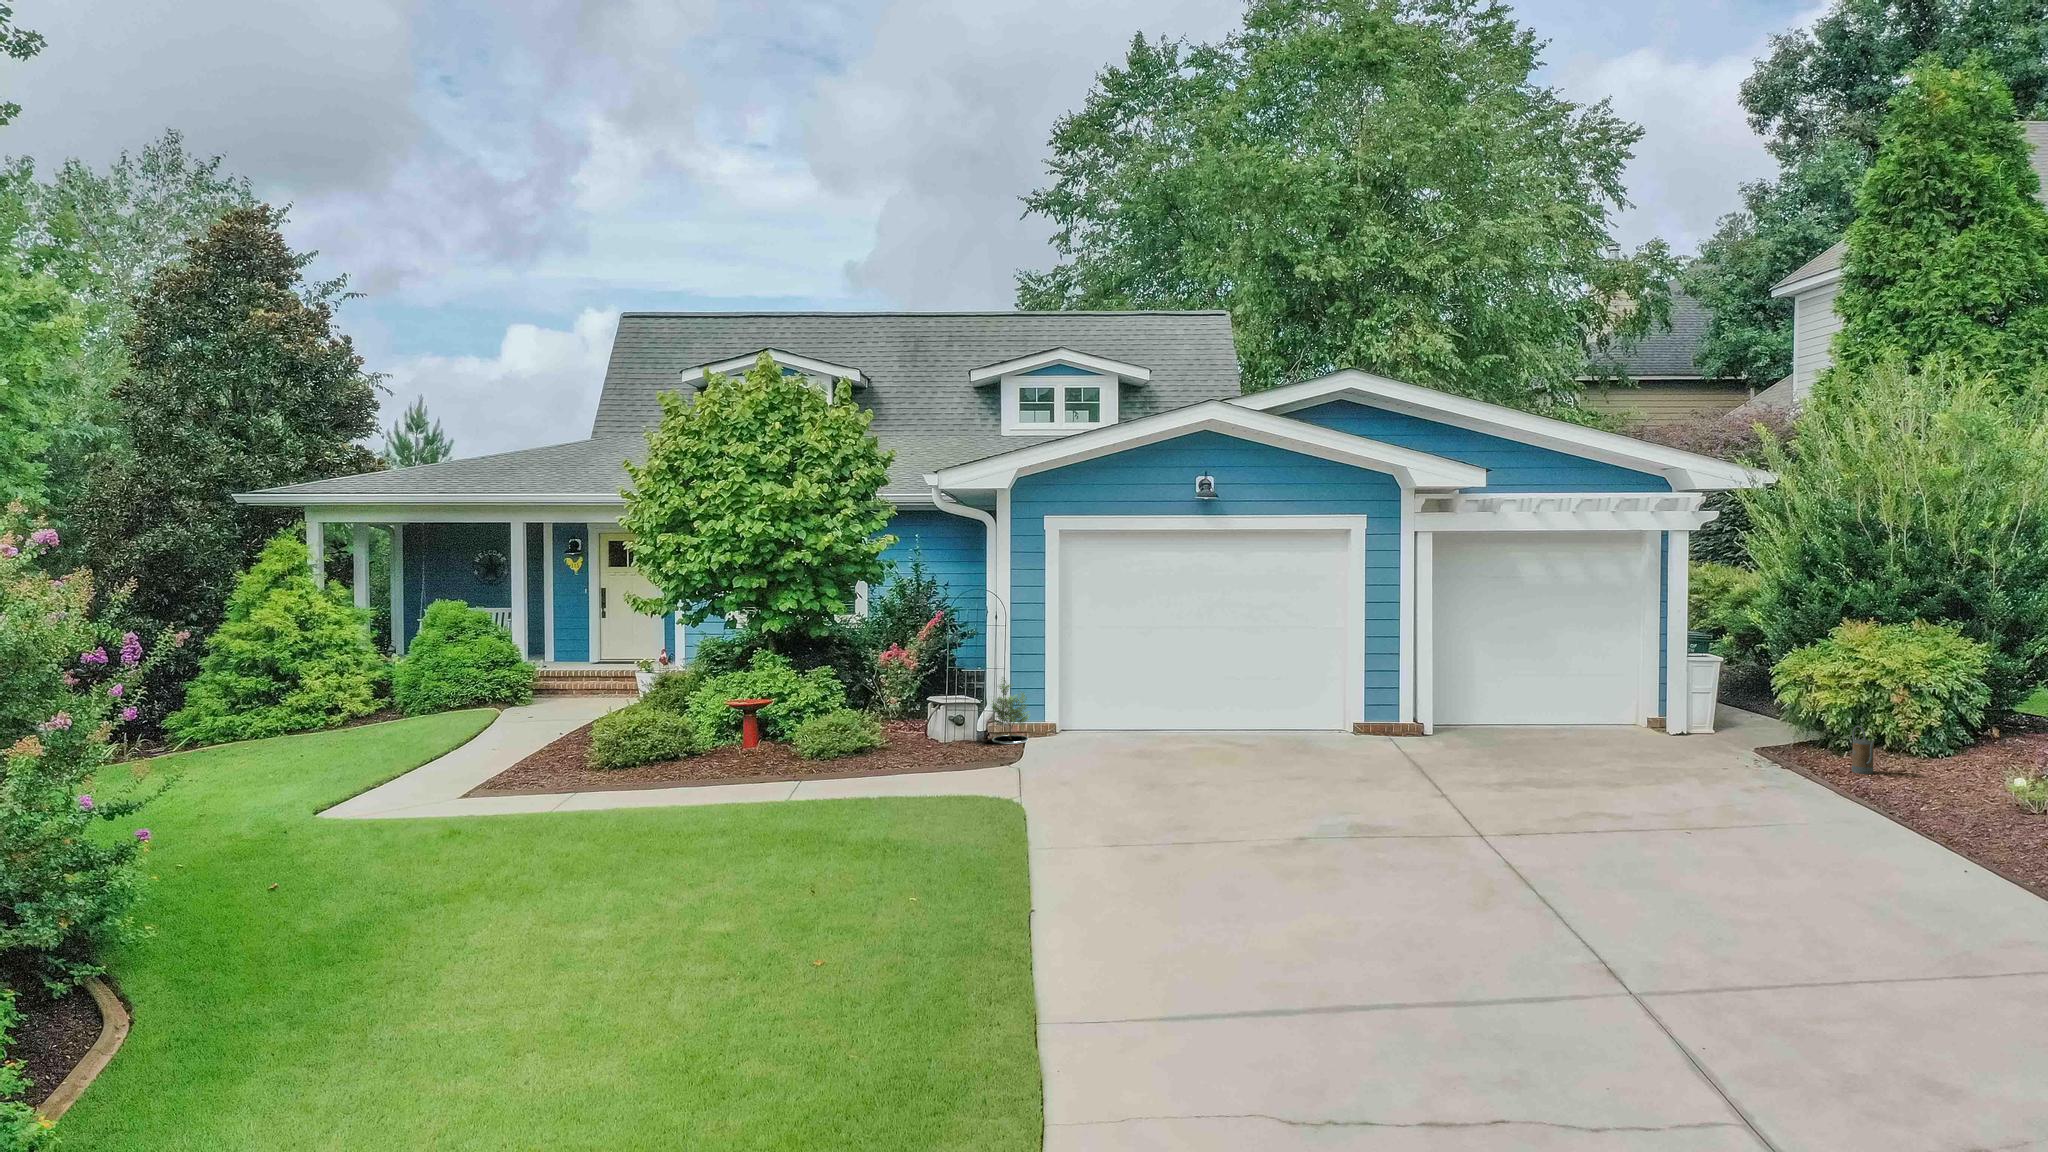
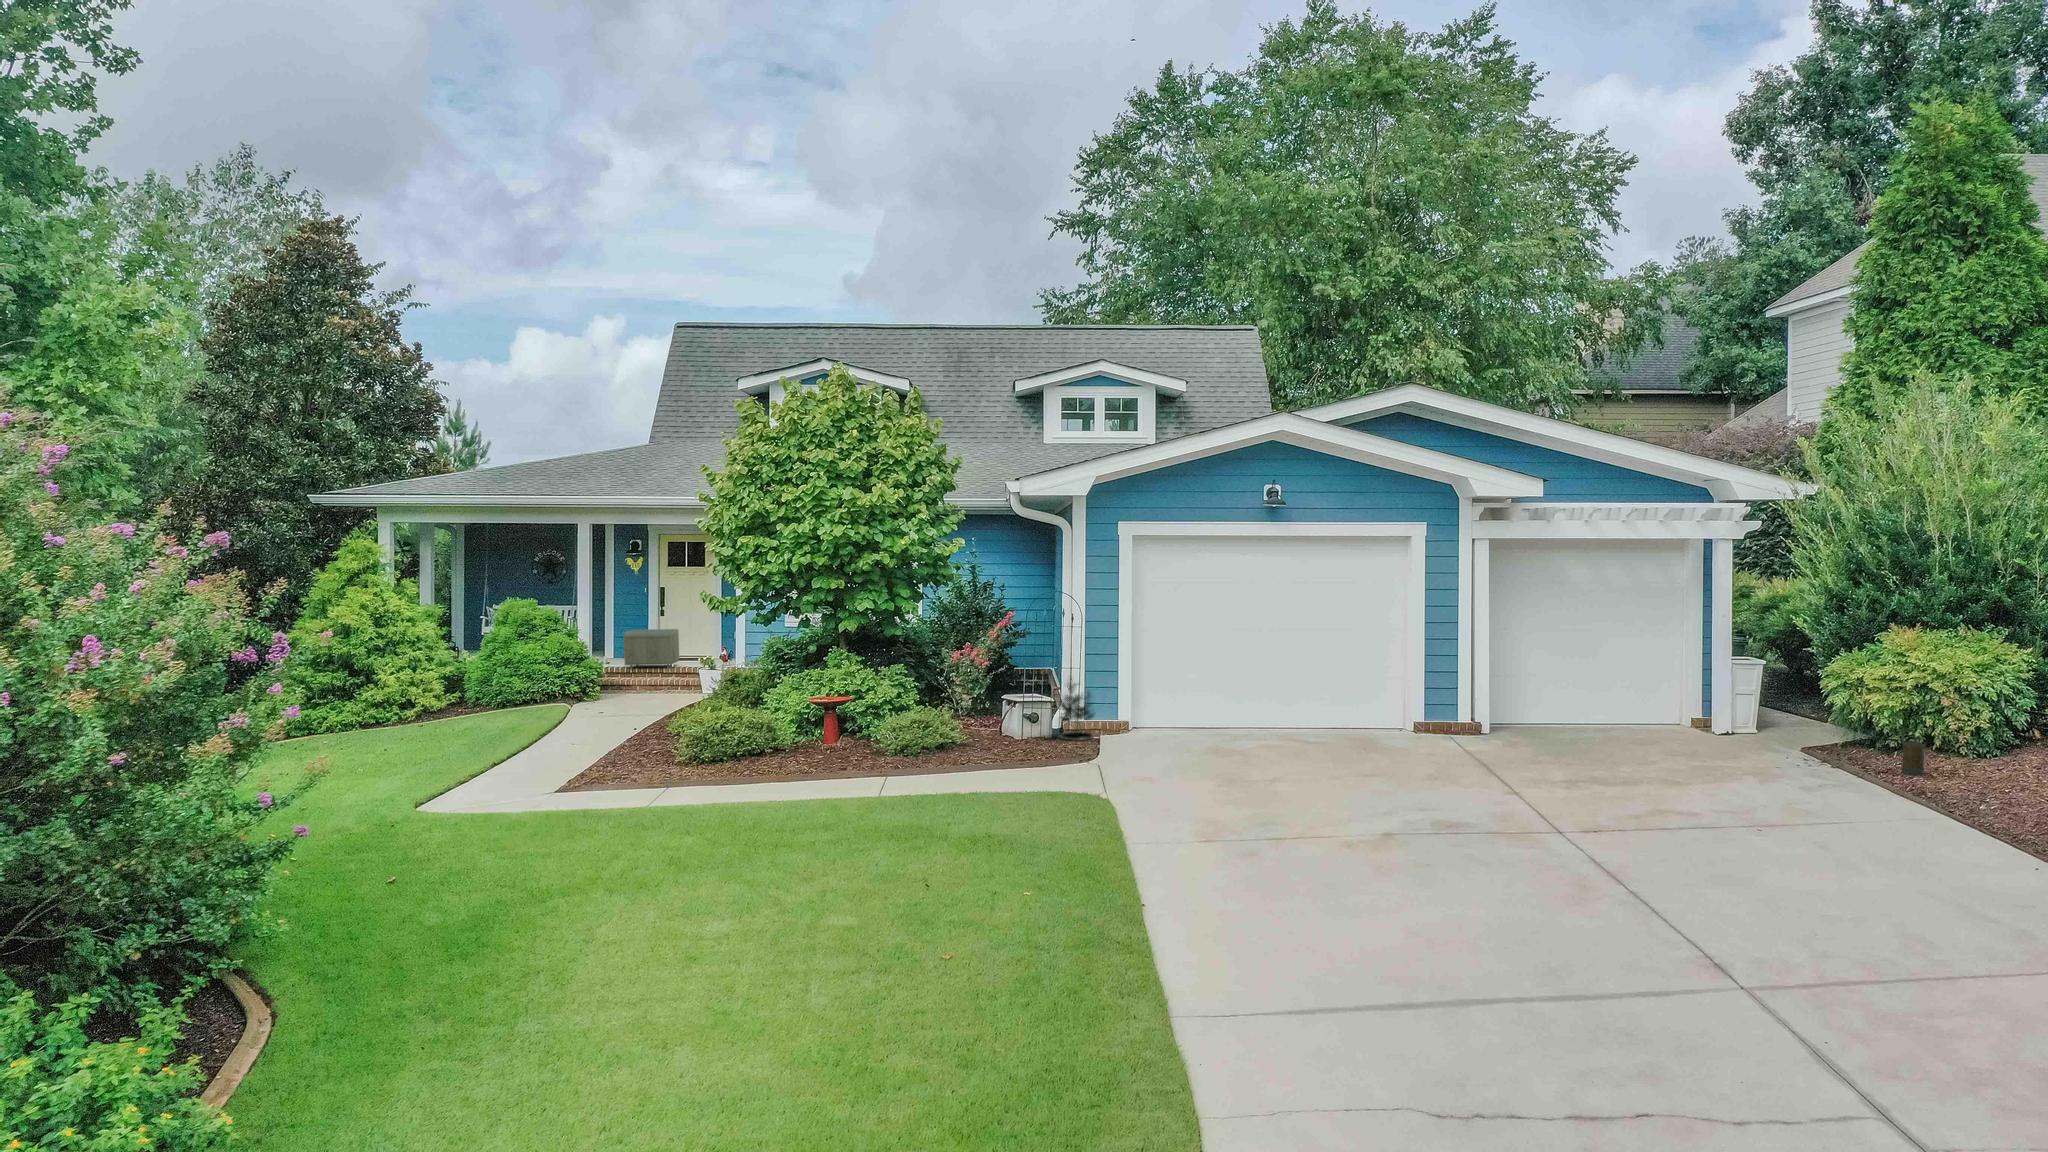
storage bench: none [560,632,620,673] -> present [623,629,679,668]

